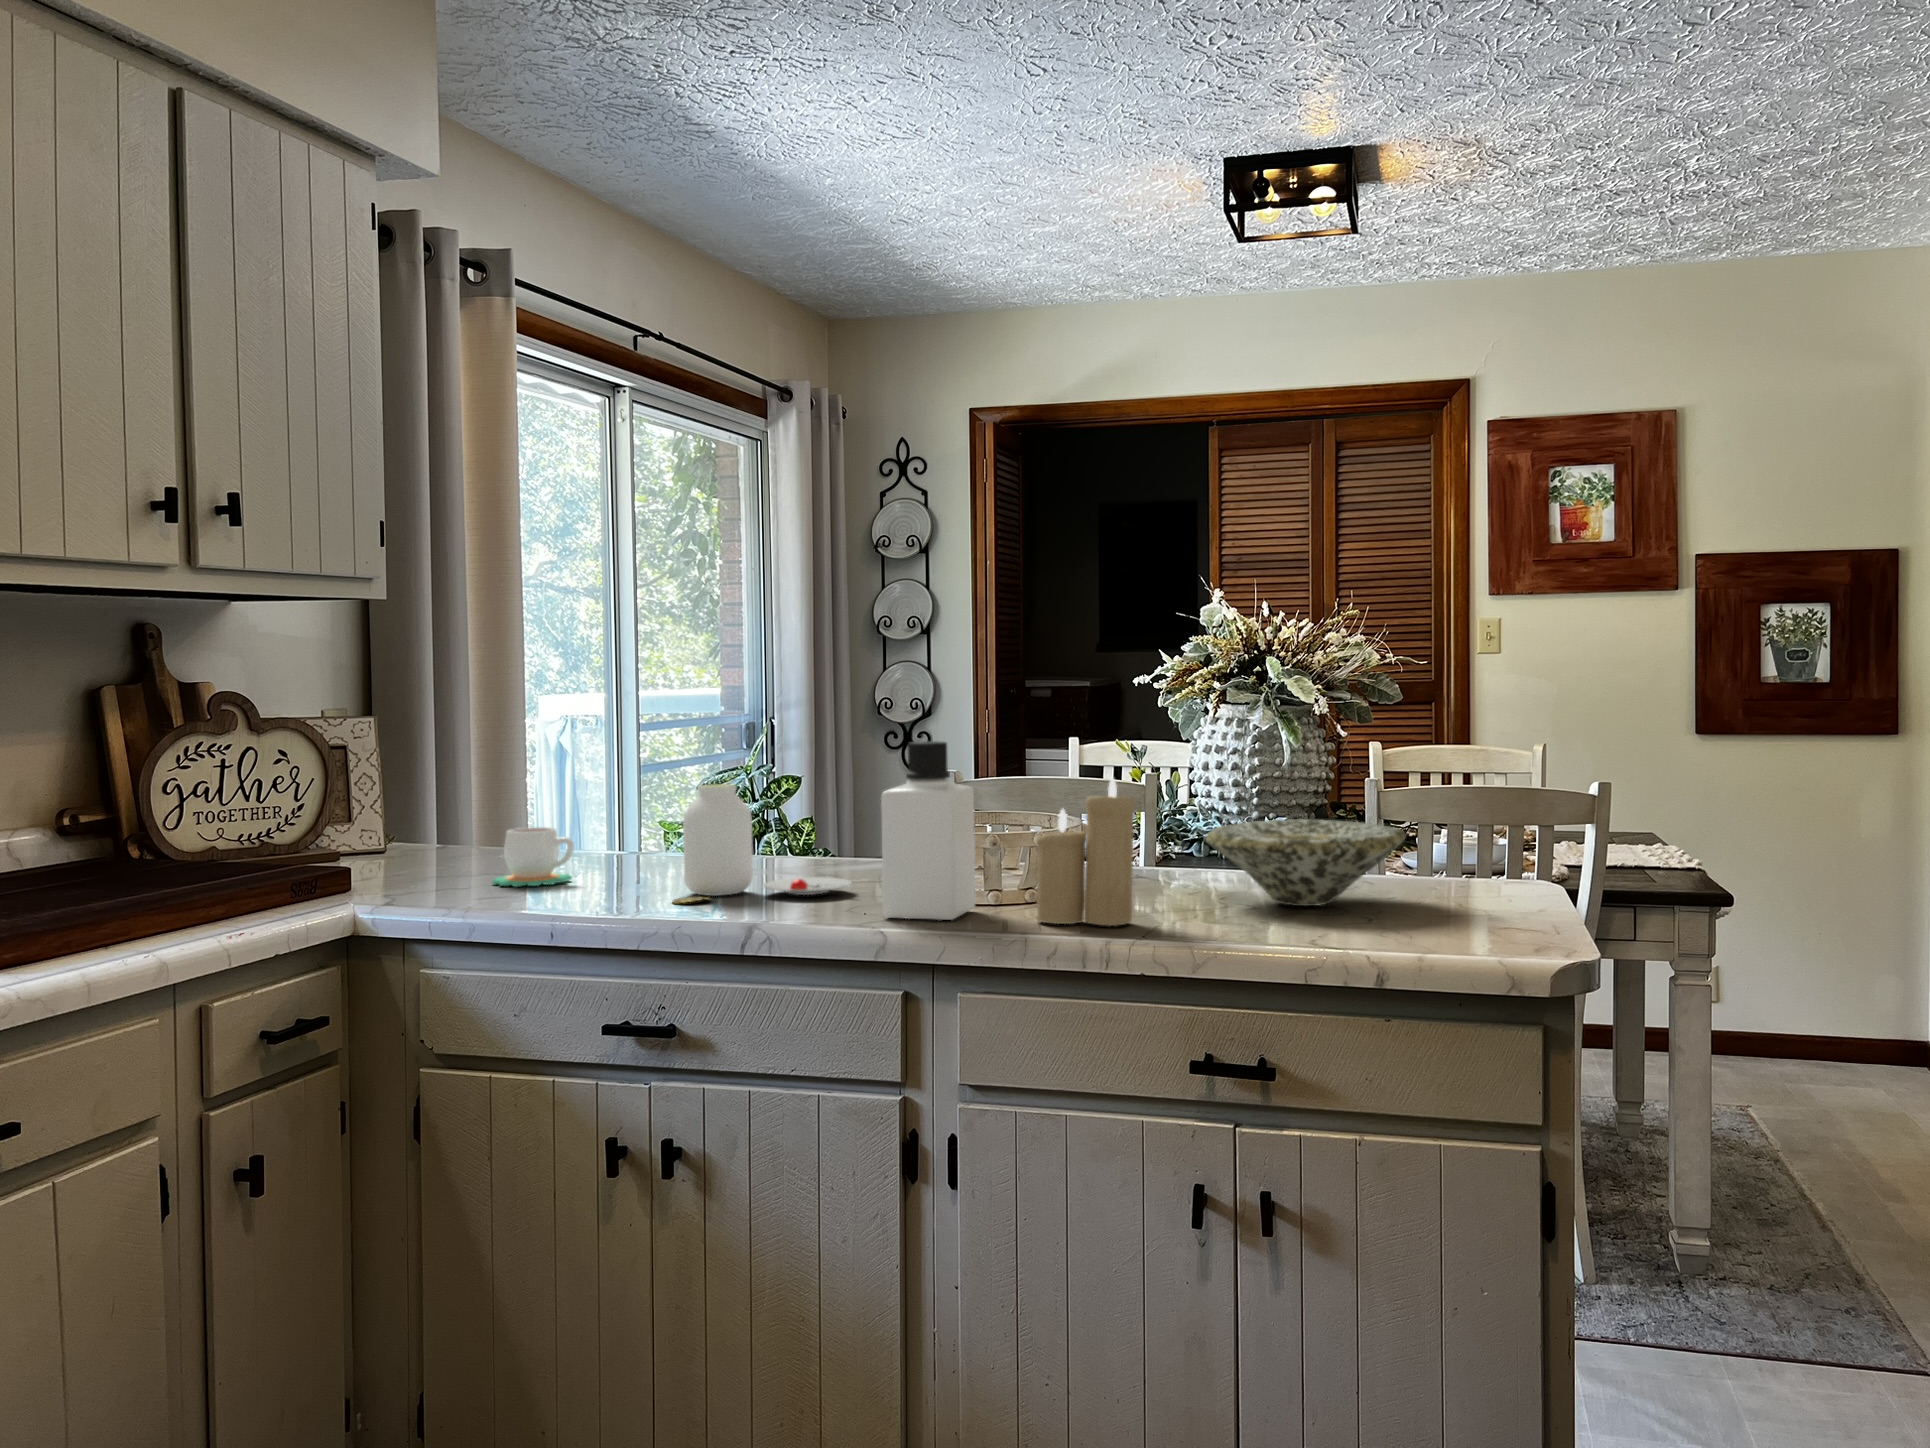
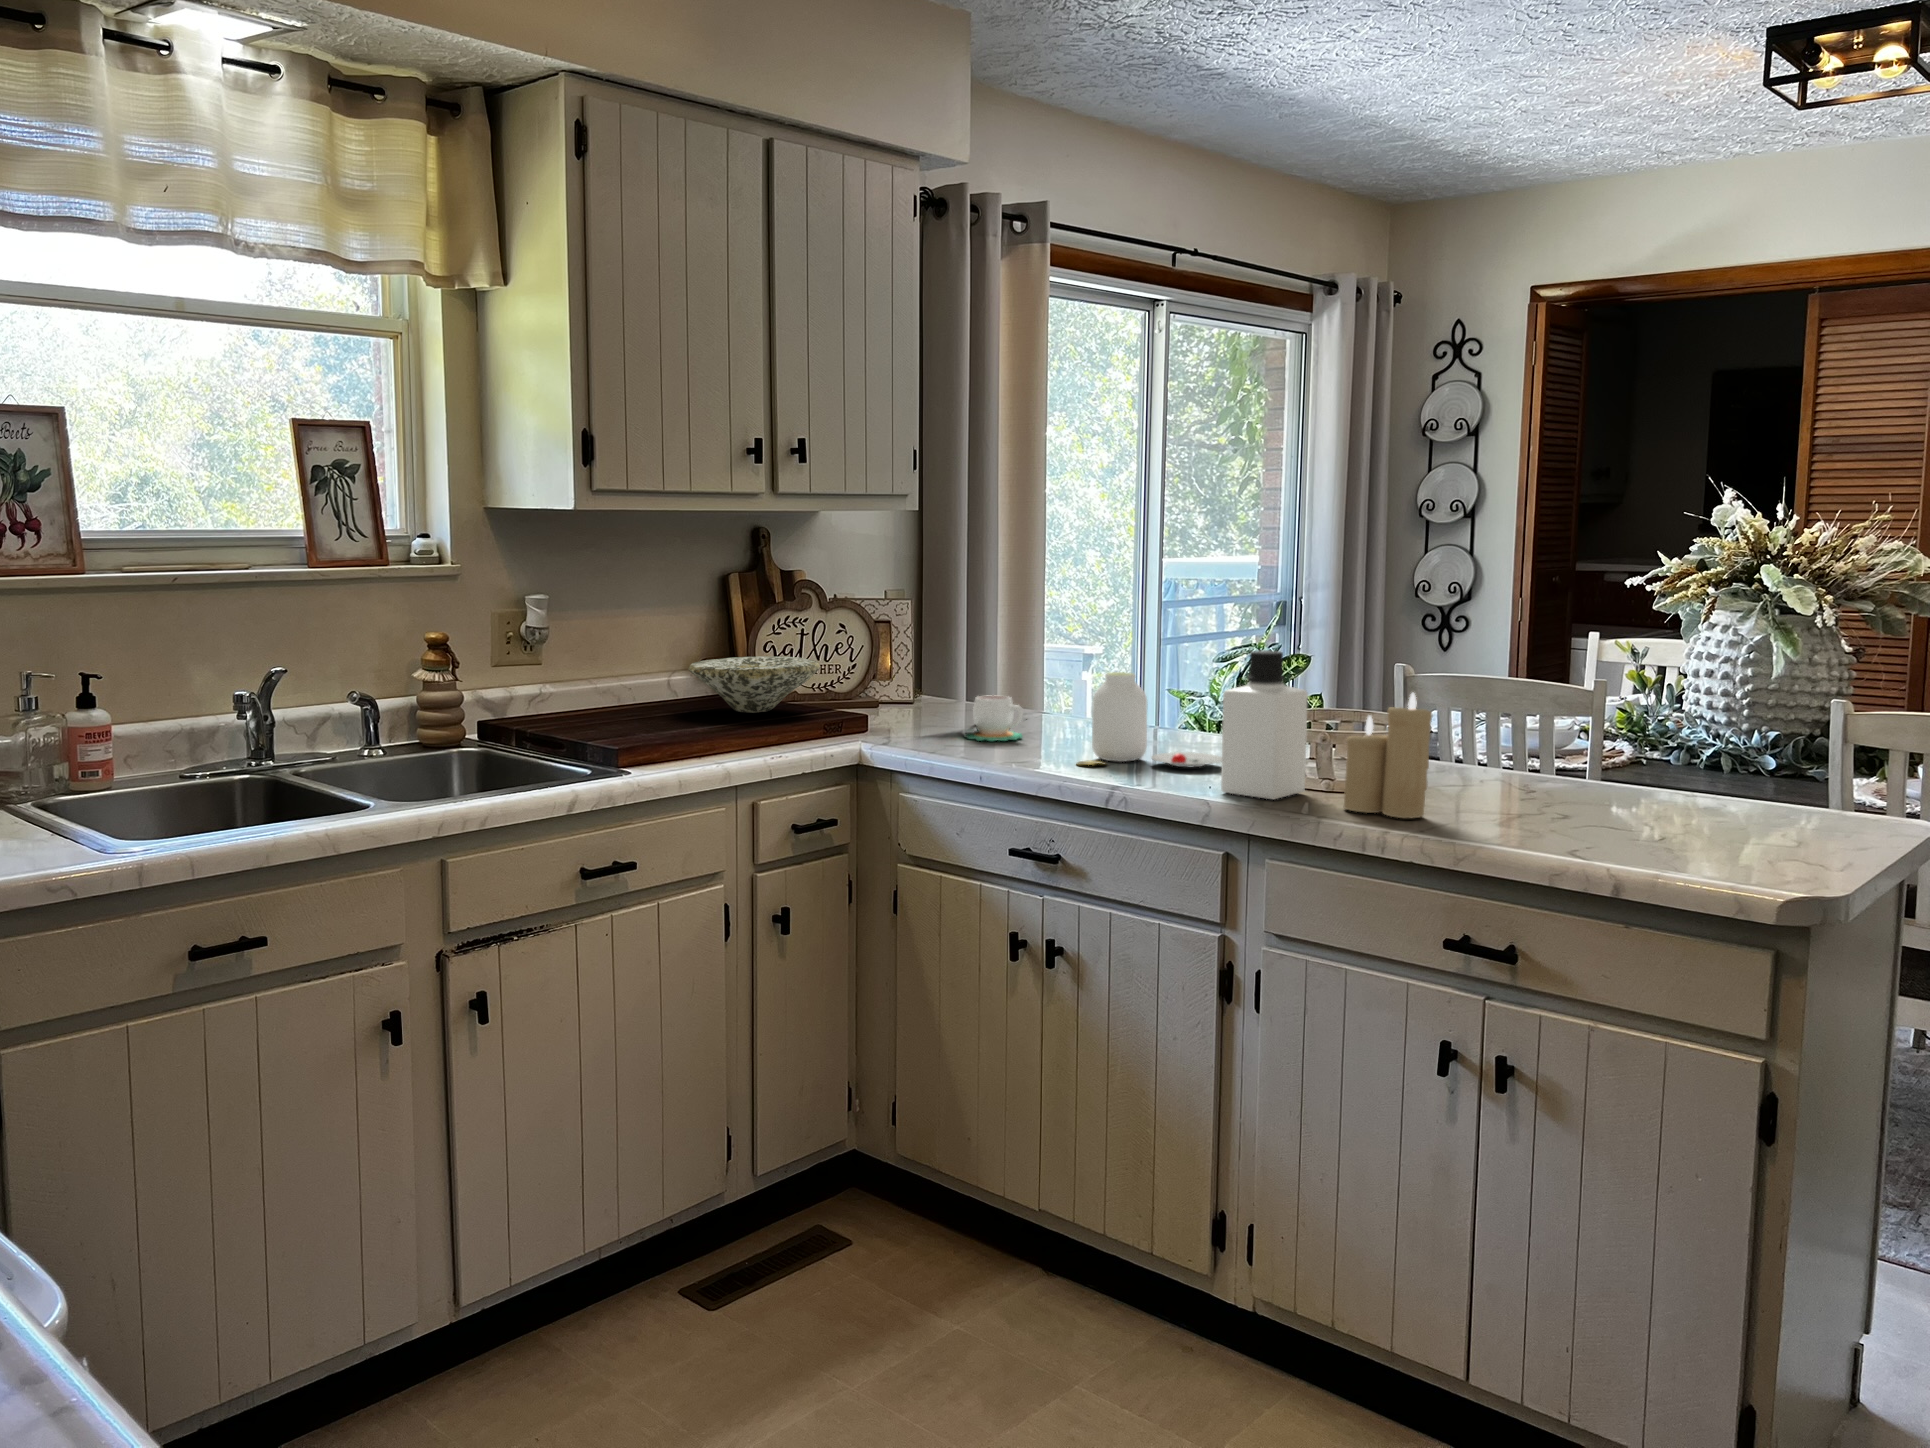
bowl: present [1206,819,1406,906] -> present [688,656,820,713]

